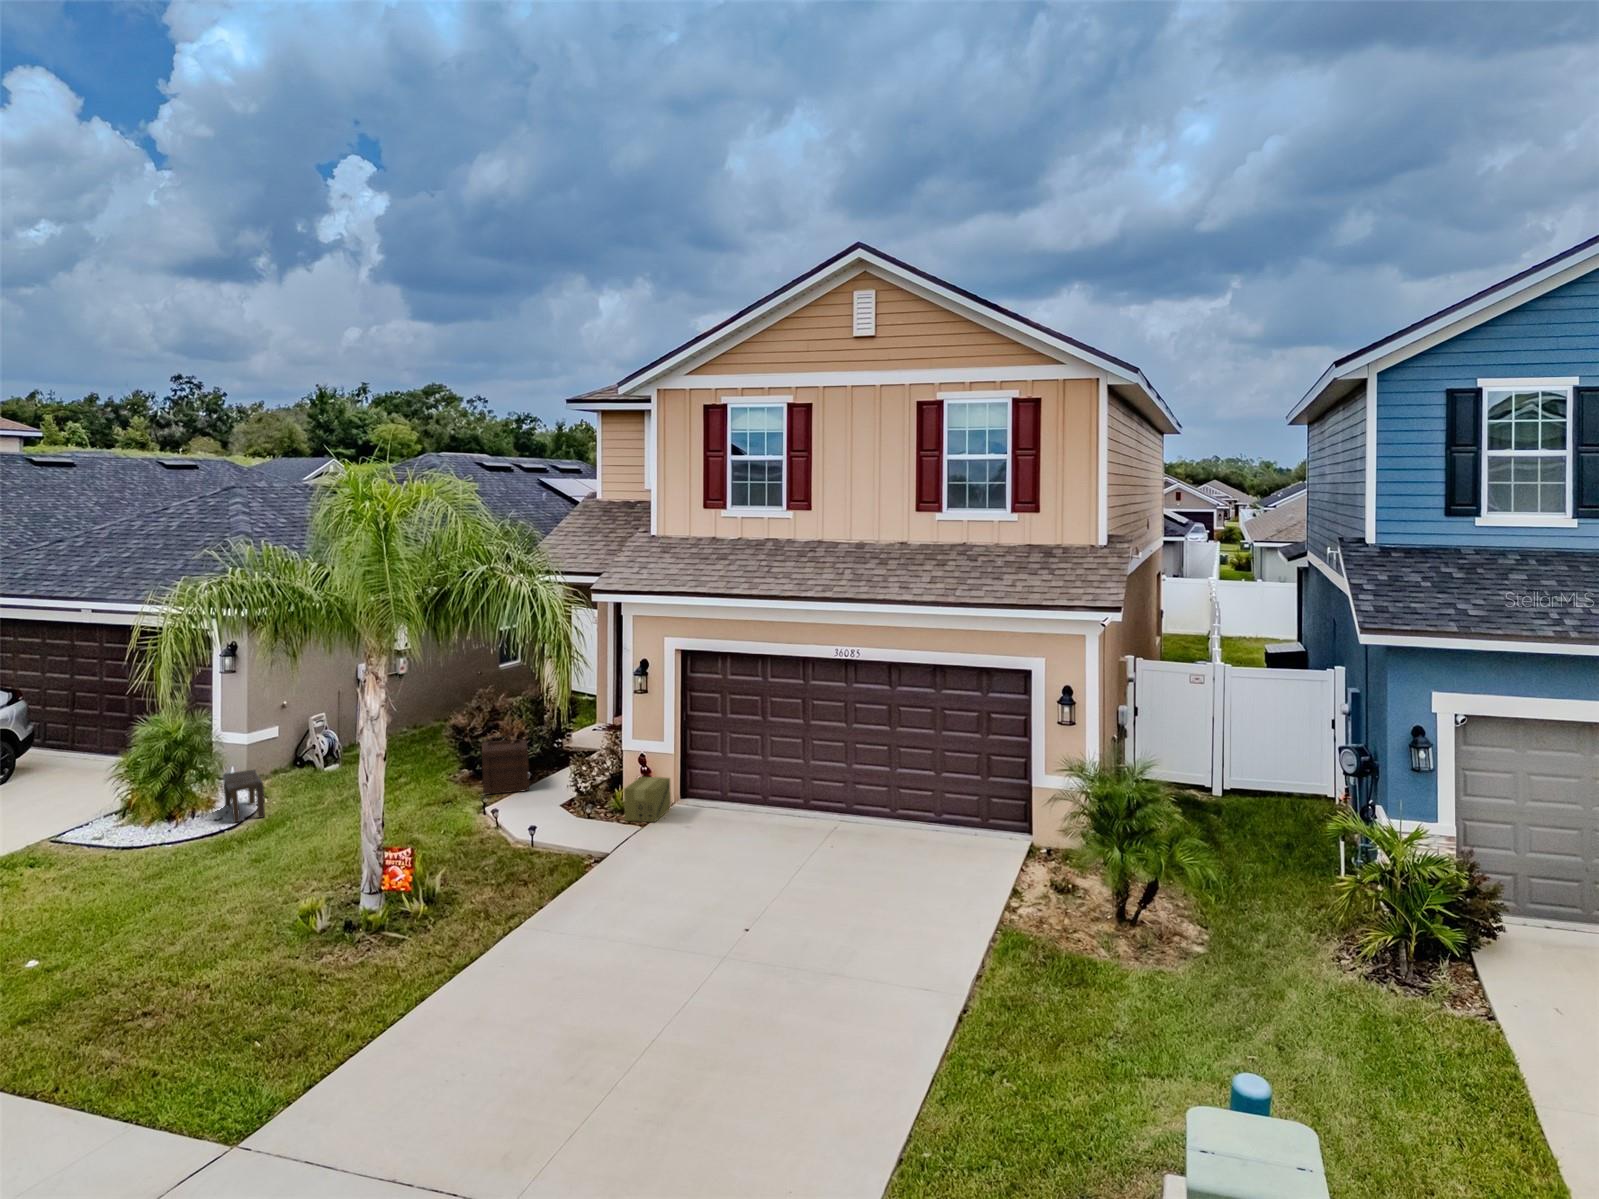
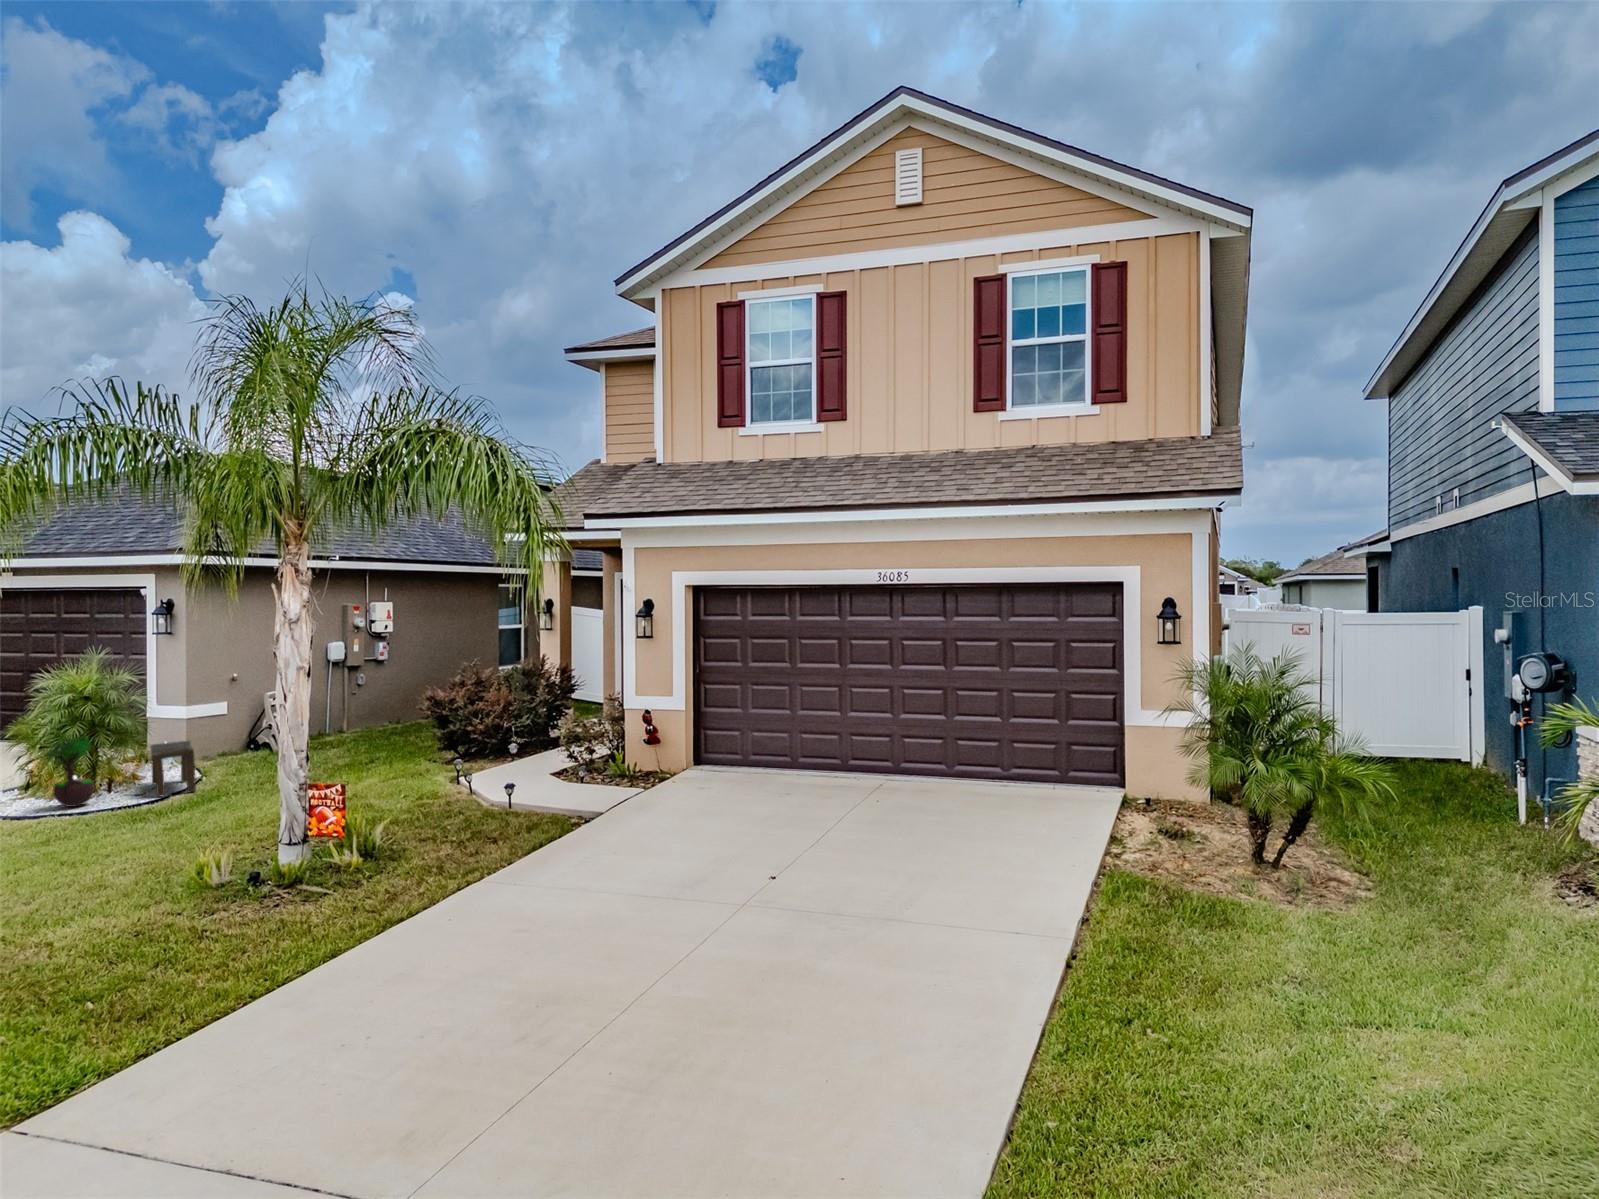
wooden crate: present [482,740,529,795] -> none [456,708,513,770]
potted tree: none [137,770,183,833] -> present [43,734,94,807]
cardboard box: present [624,777,671,822] -> none [622,739,681,788]

